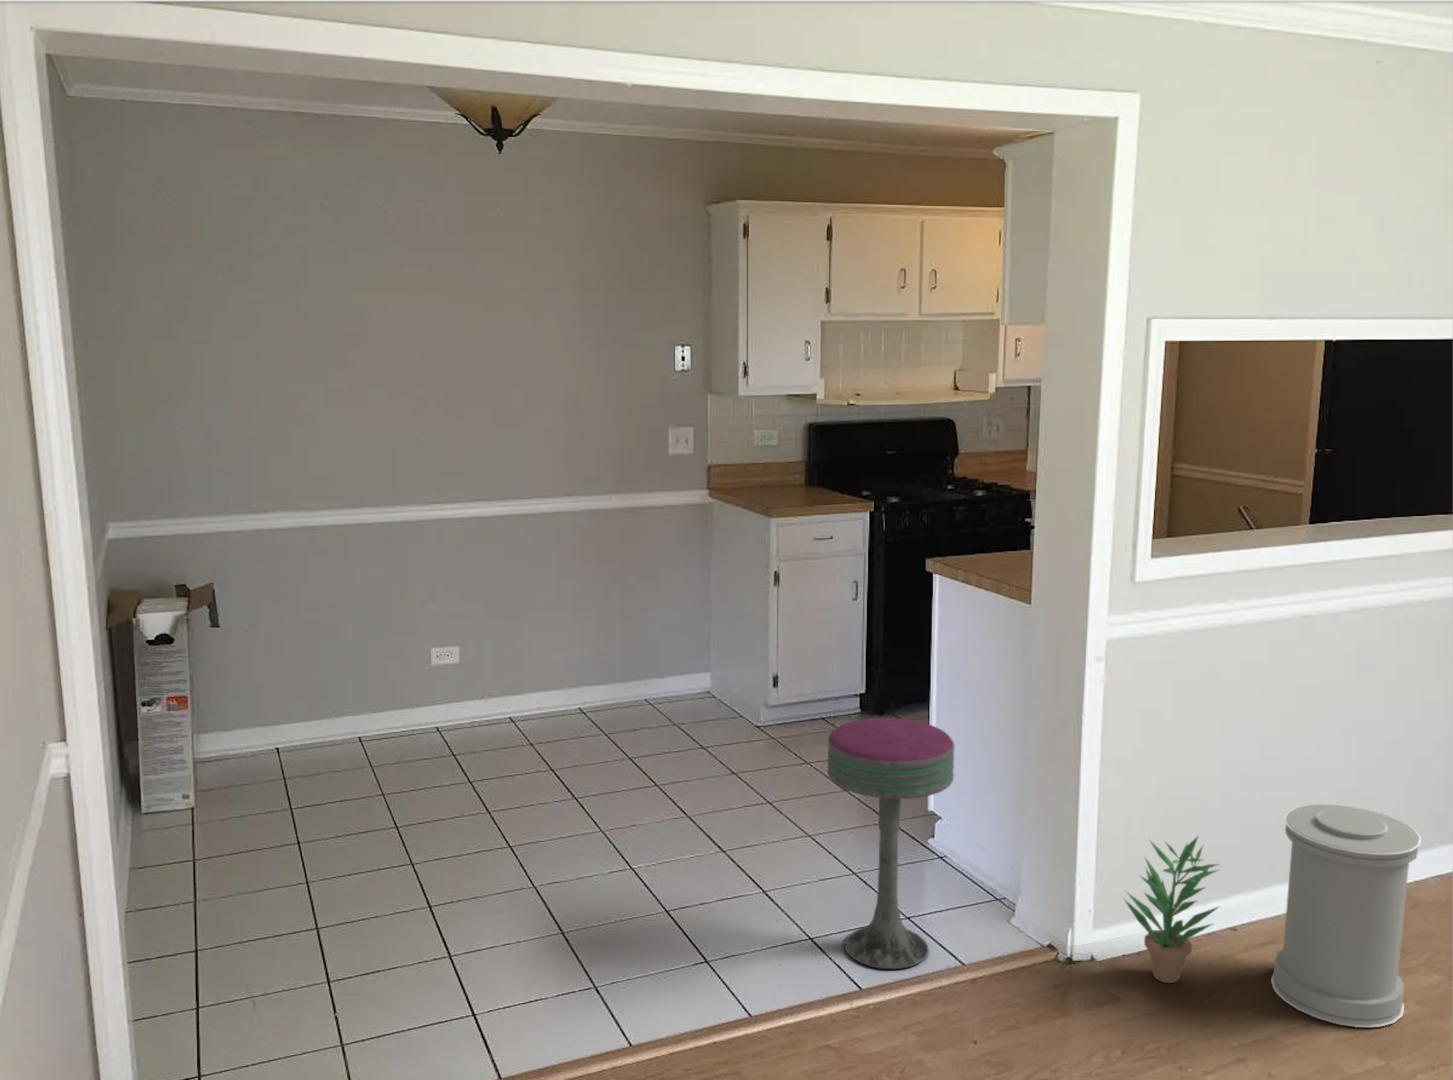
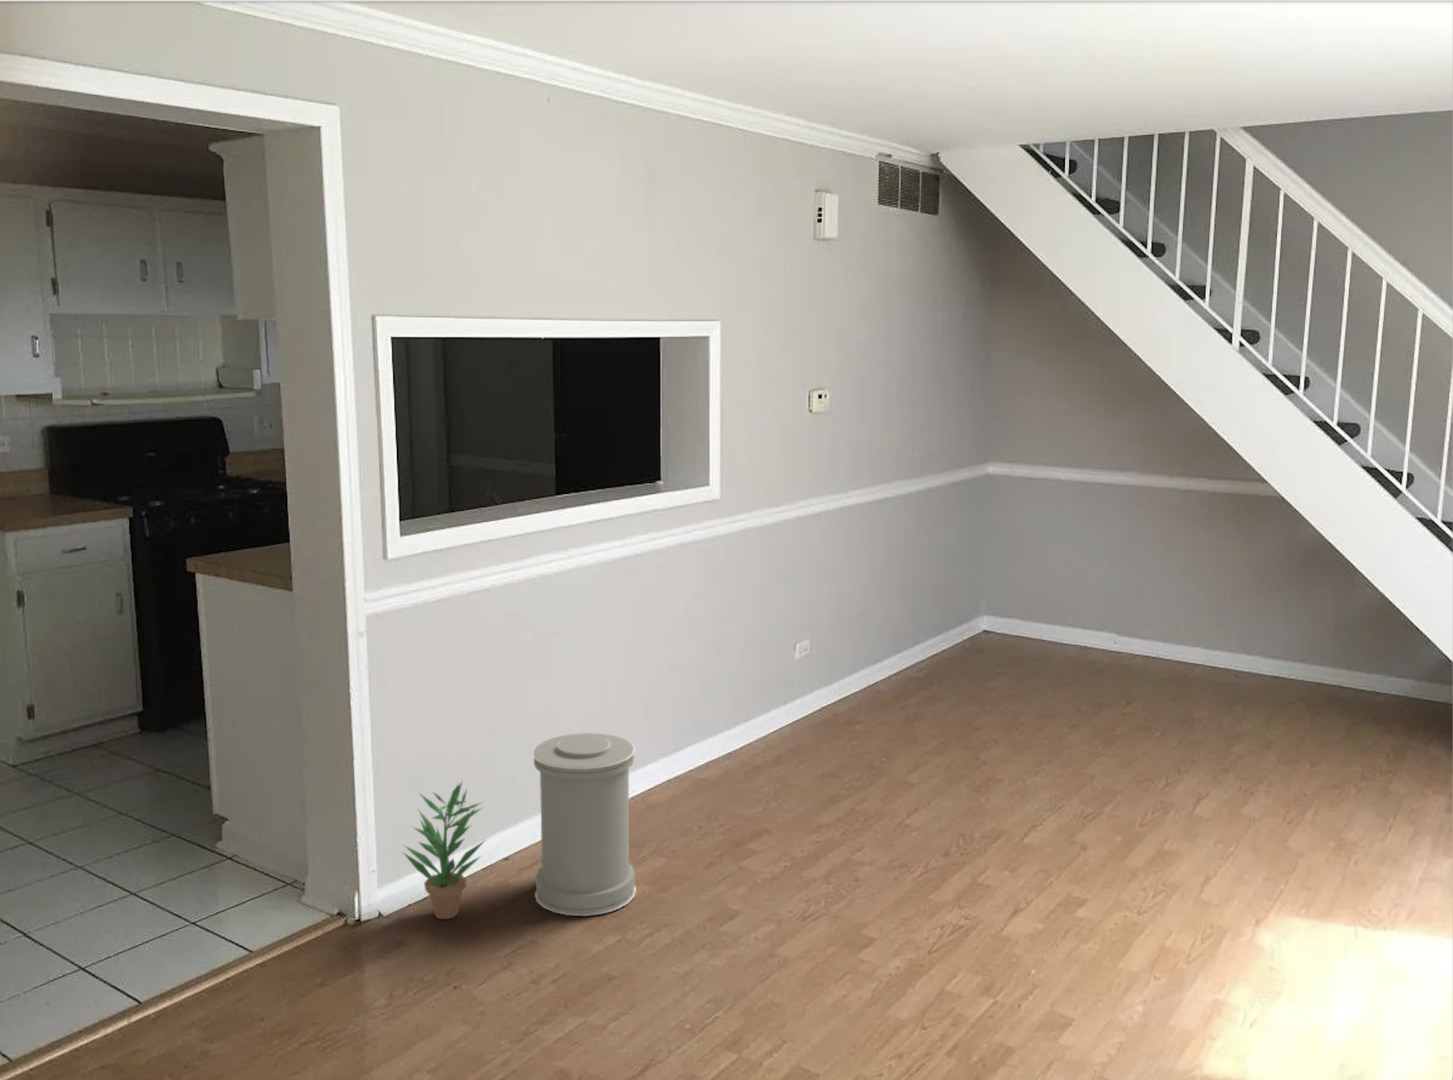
bar stool: present [827,718,954,969] -> none [81,722,226,979]

